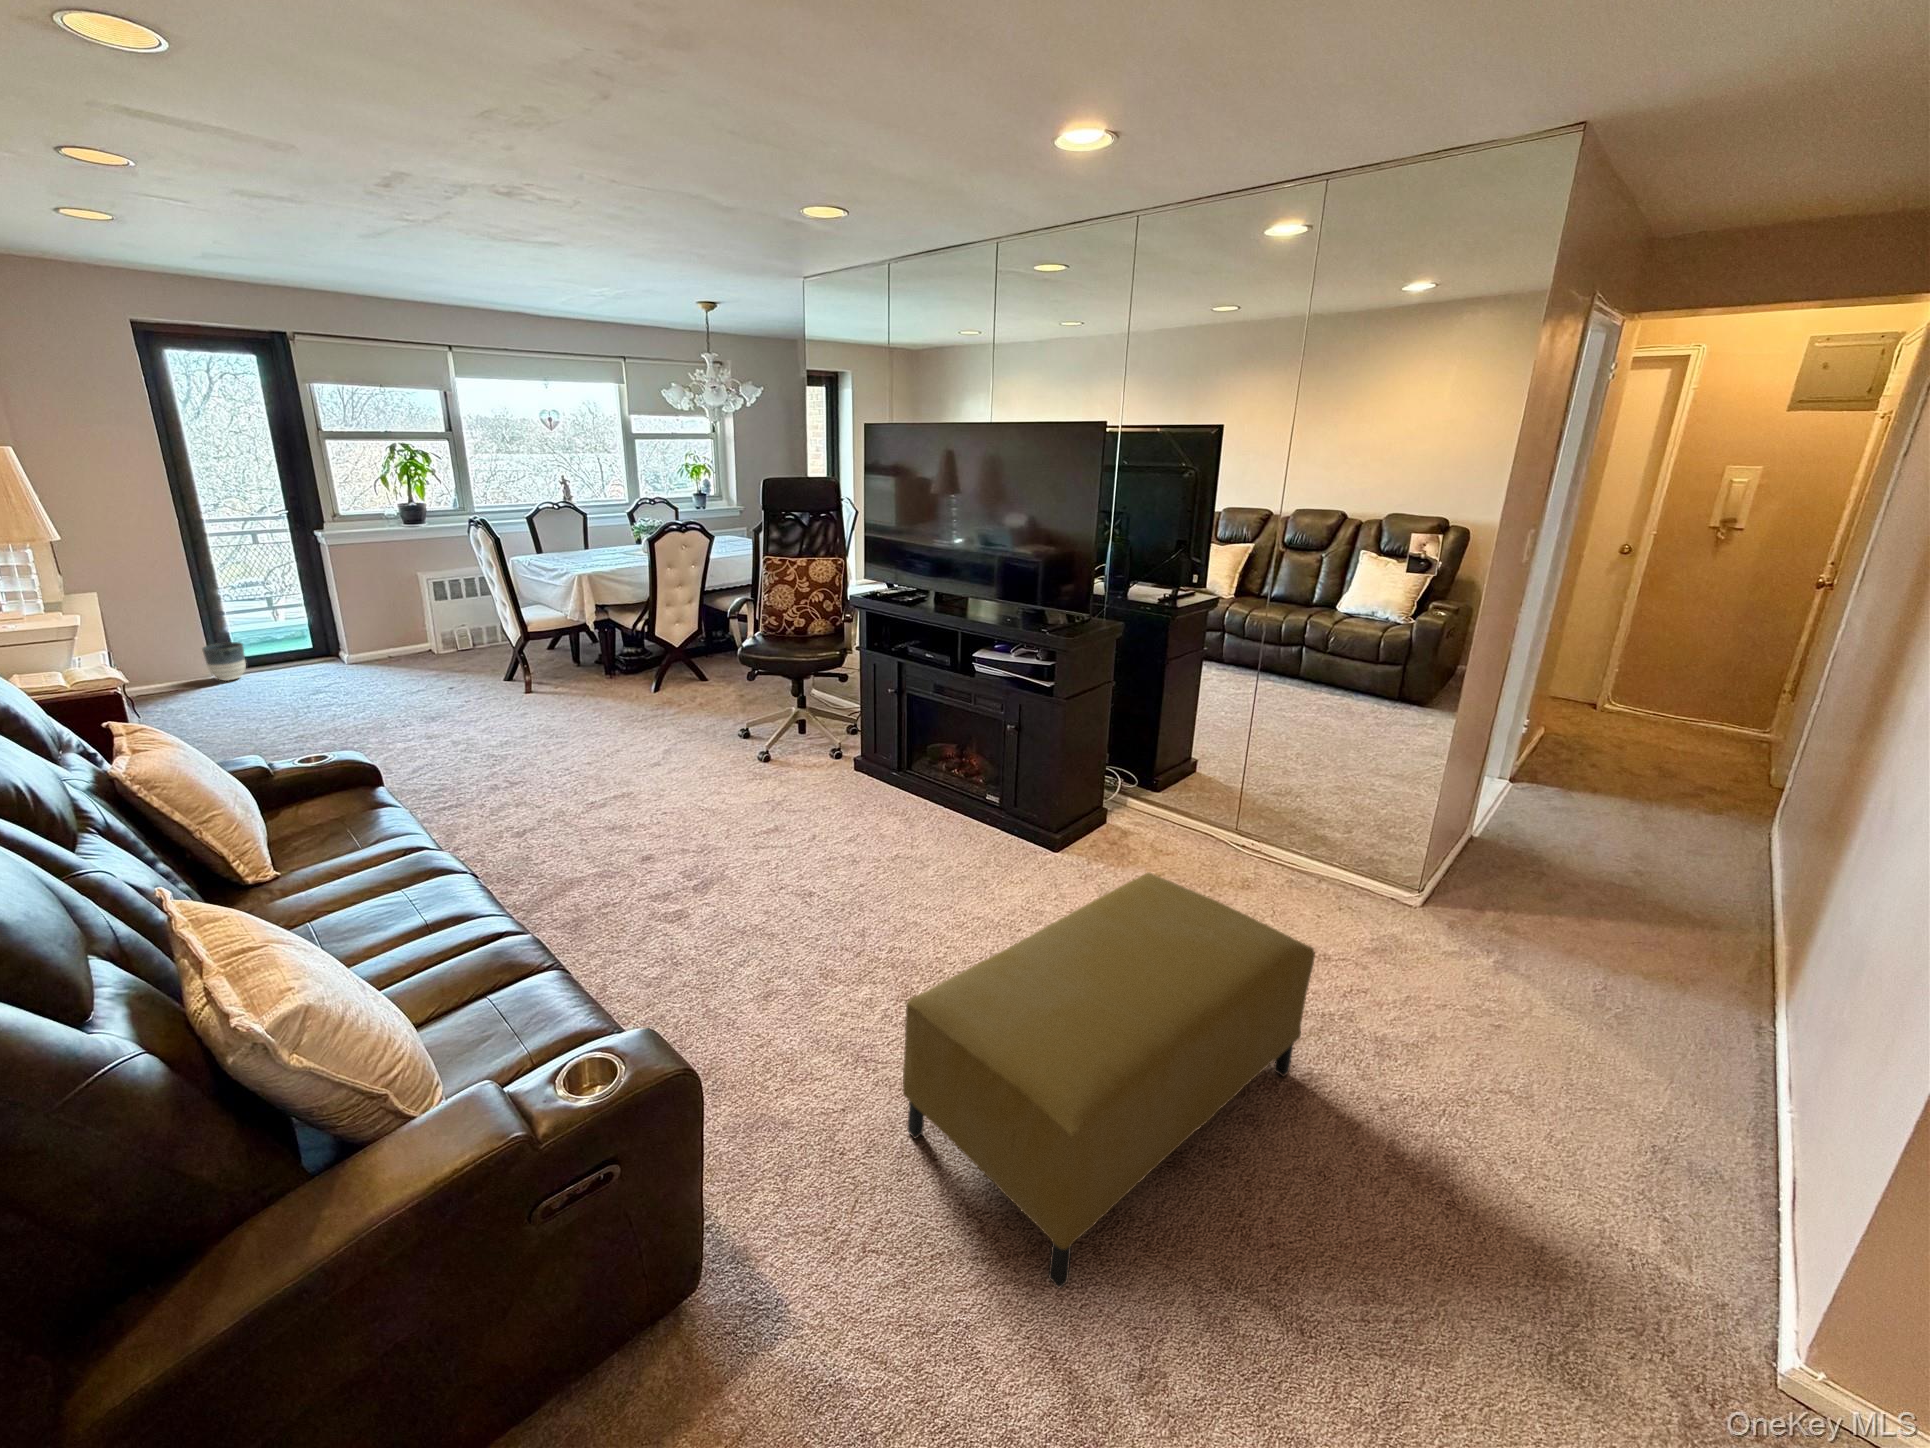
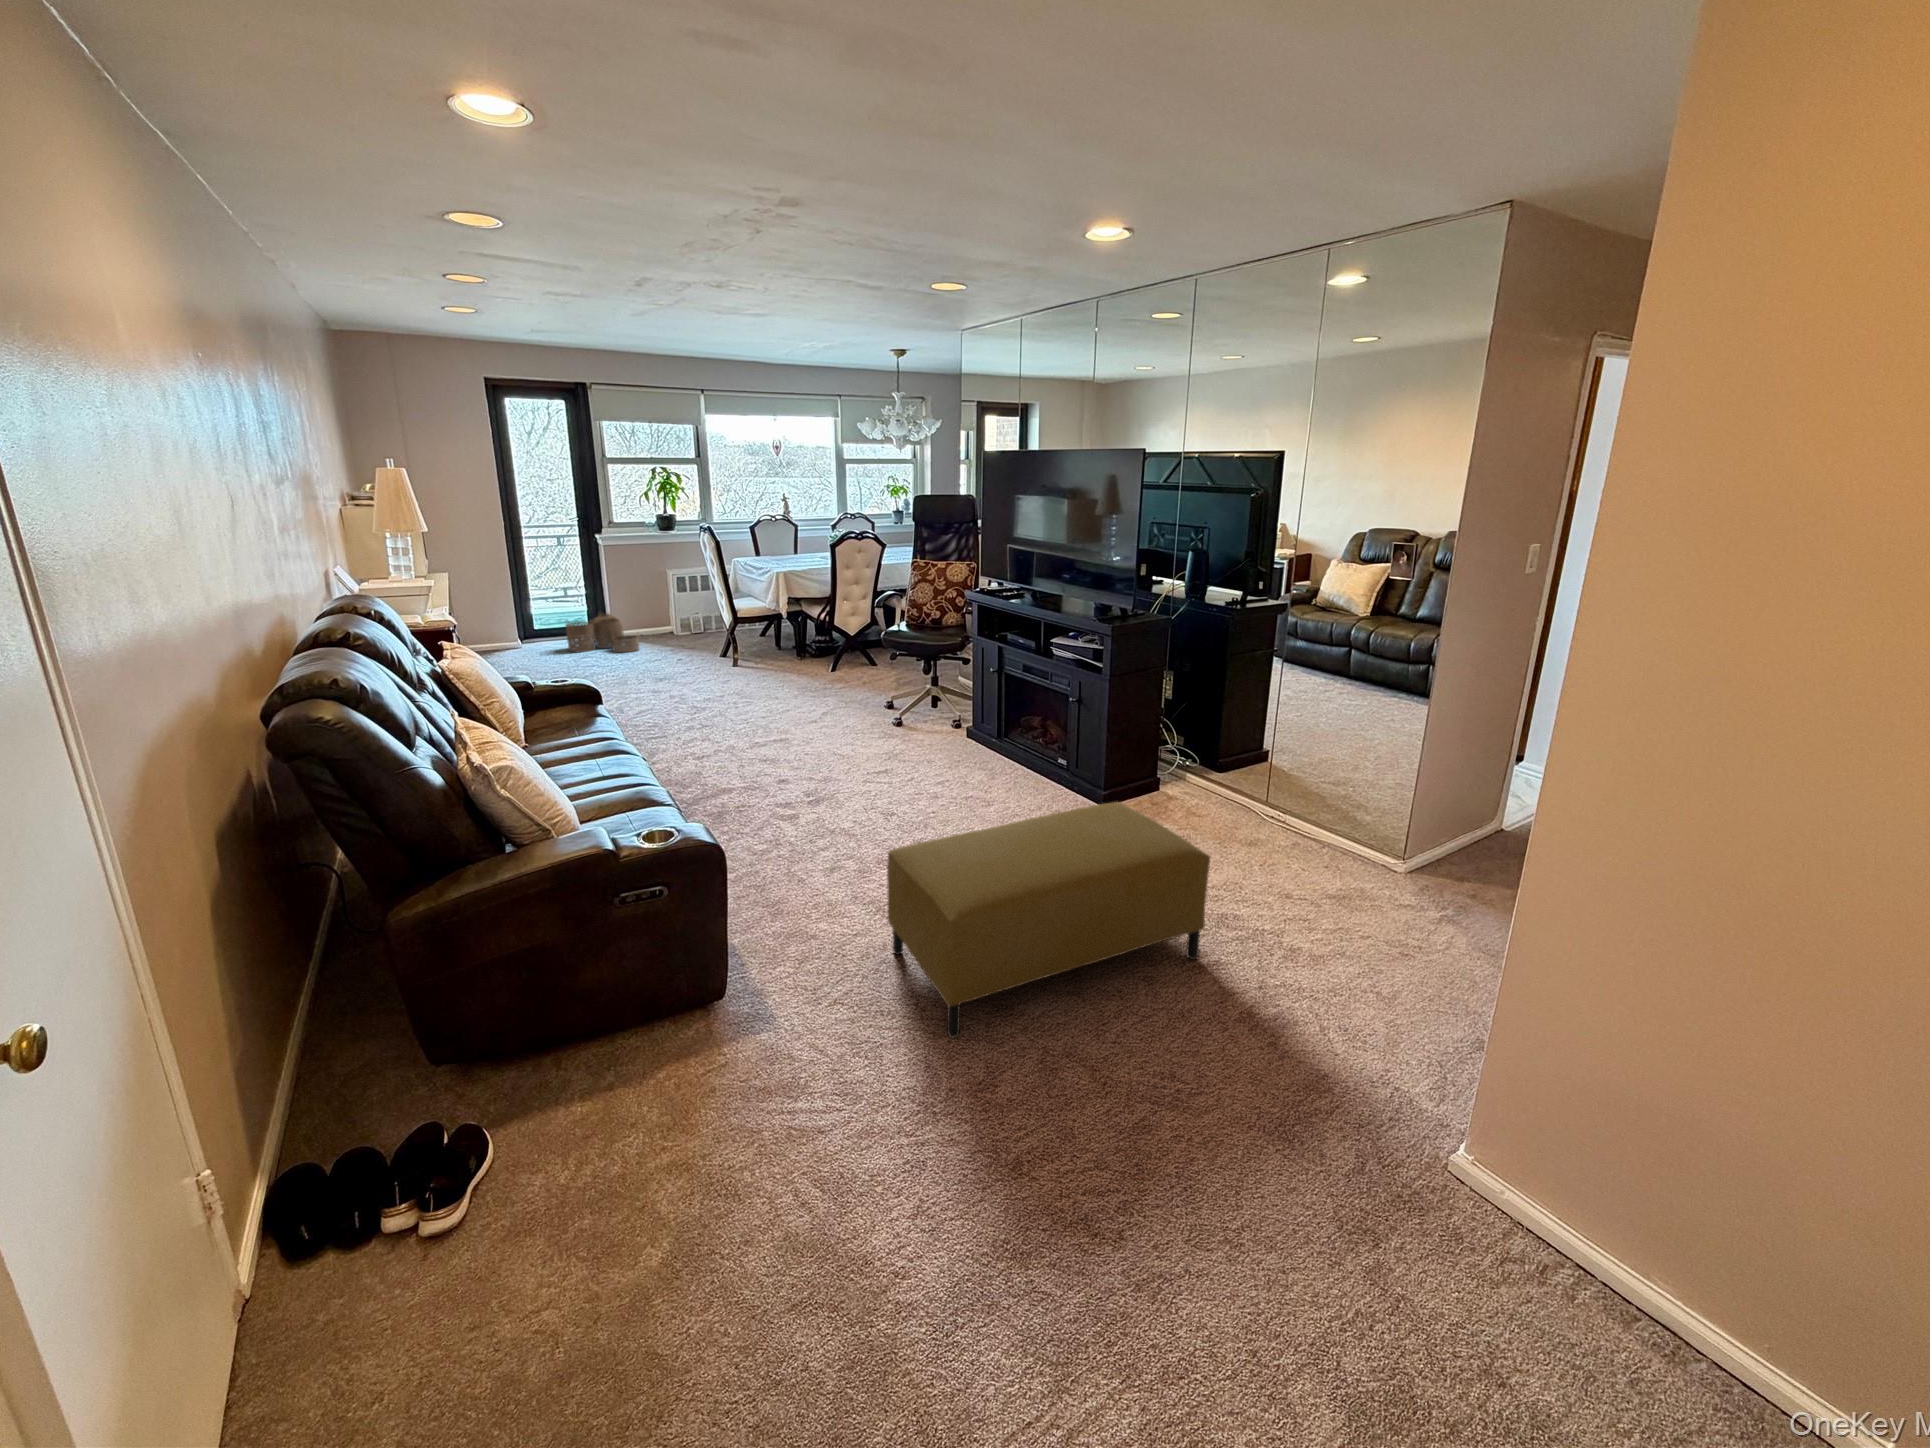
woven basket: none [283,630,393,685] -> present [566,614,639,653]
planter: present [202,642,246,681] -> none [511,617,540,646]

